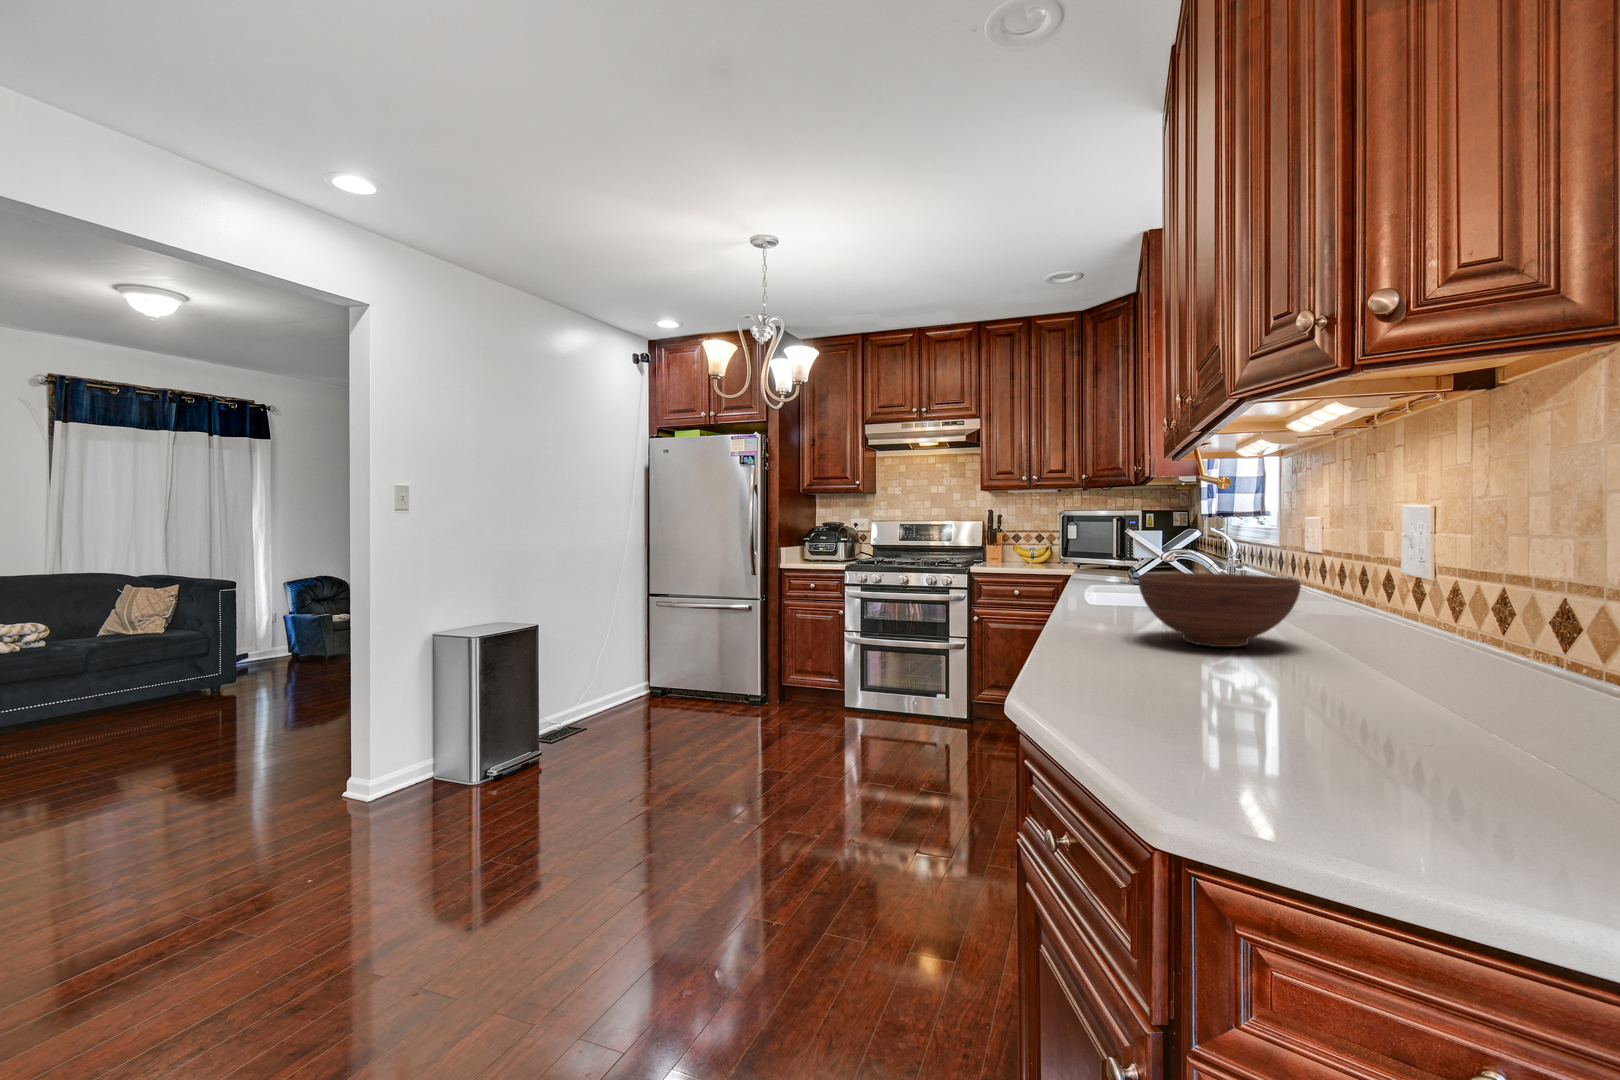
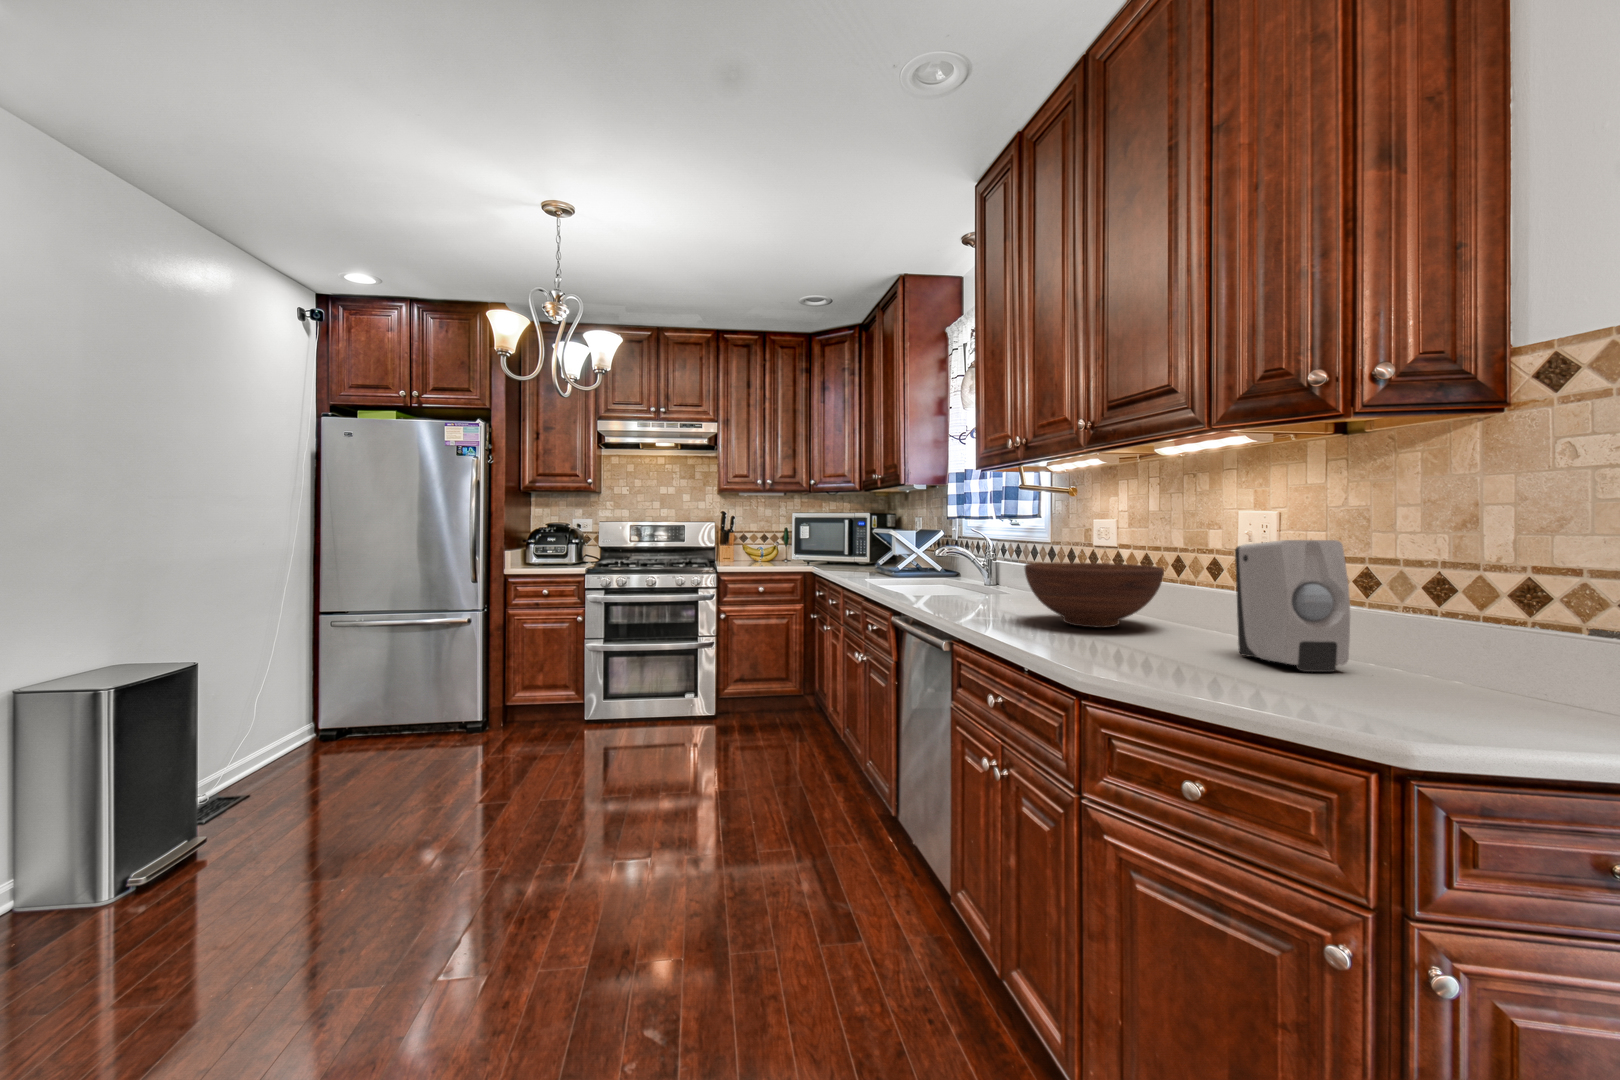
soap dispenser: none [1296,556,1381,707] -> present [1235,540,1350,672]

